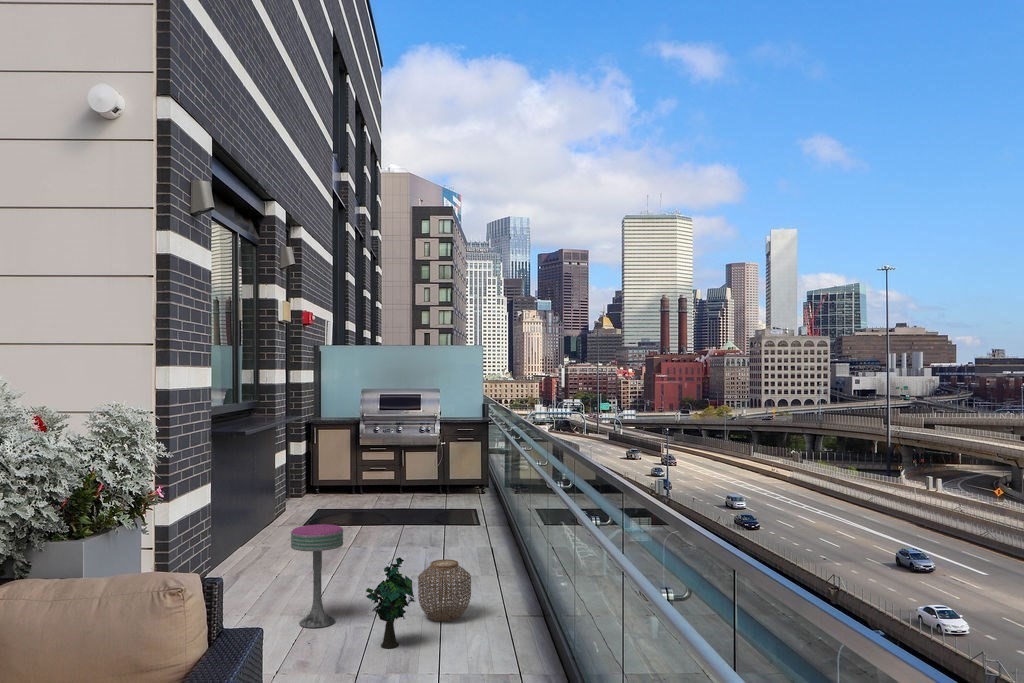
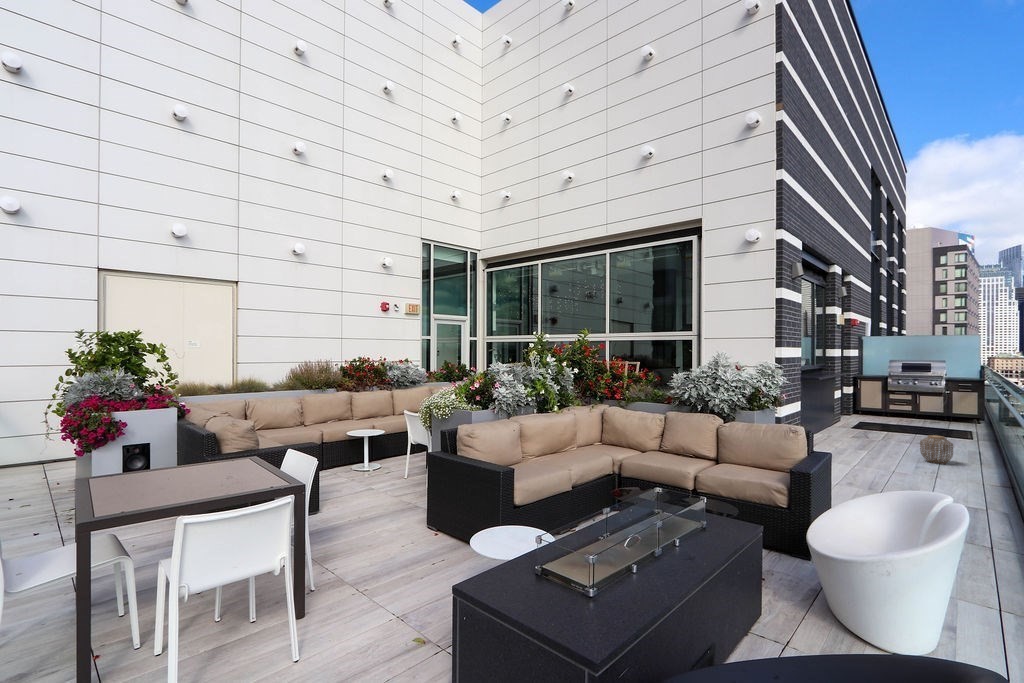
bar stool: present [291,524,343,628] -> none [850,412,877,455]
decorative plant: present [366,557,415,648] -> none [889,427,917,466]

